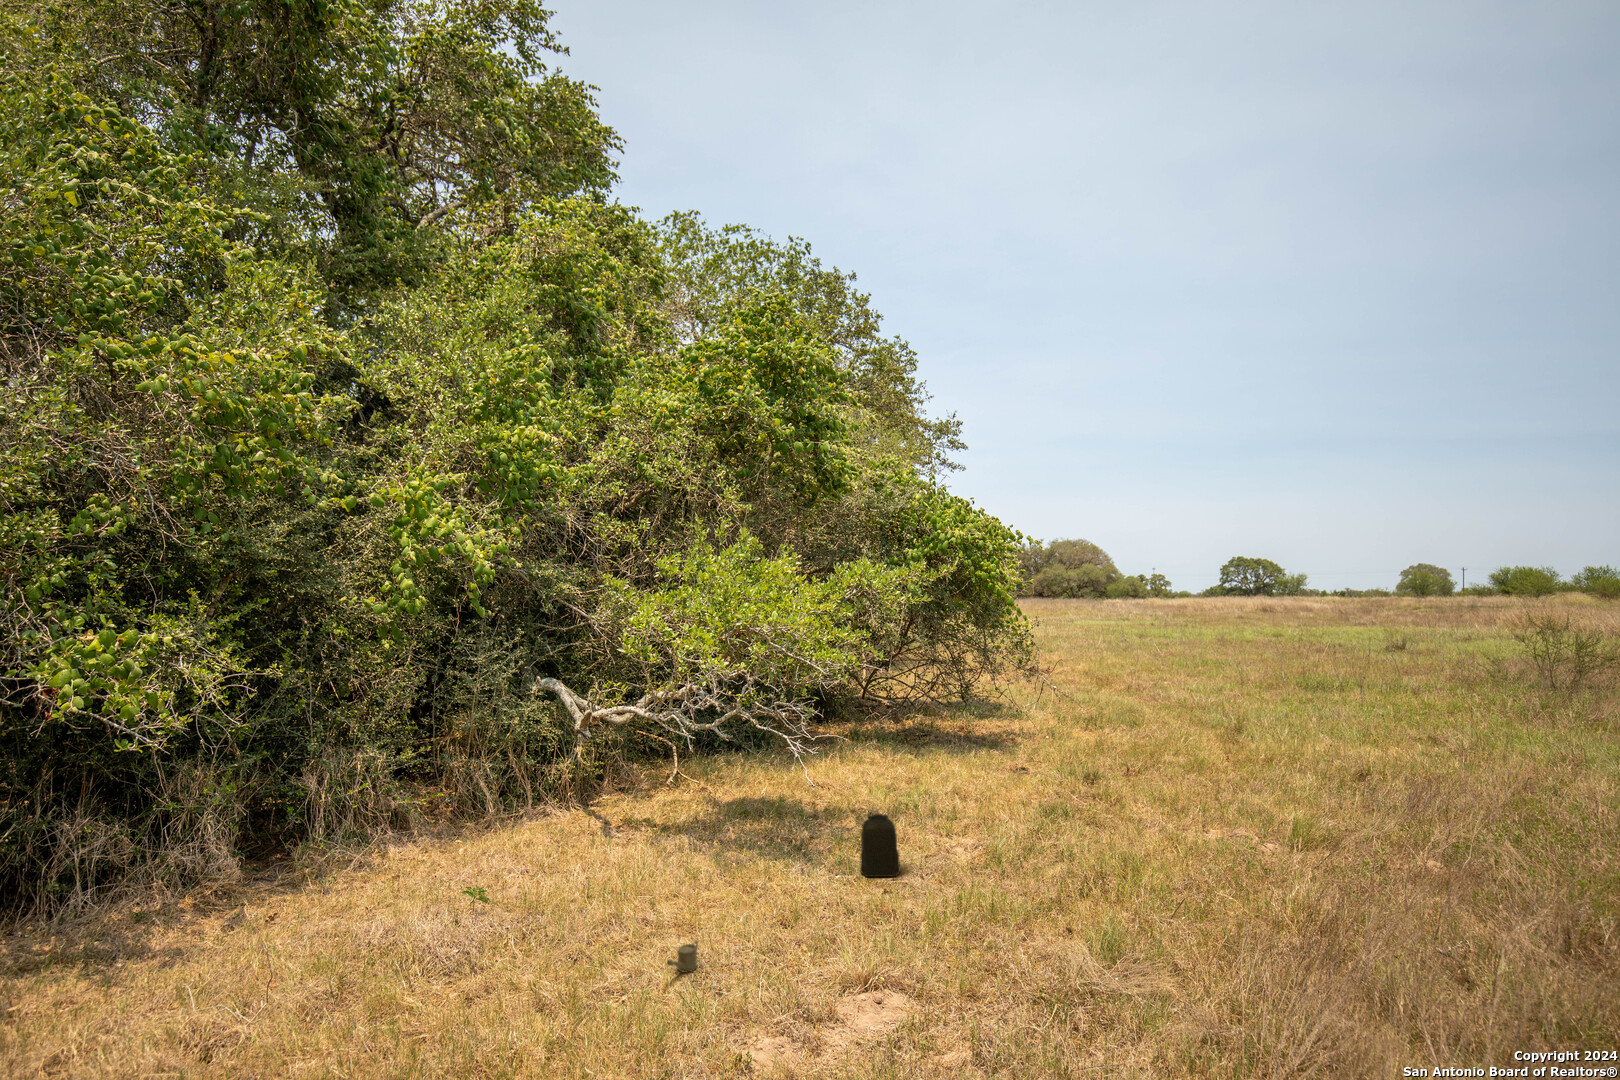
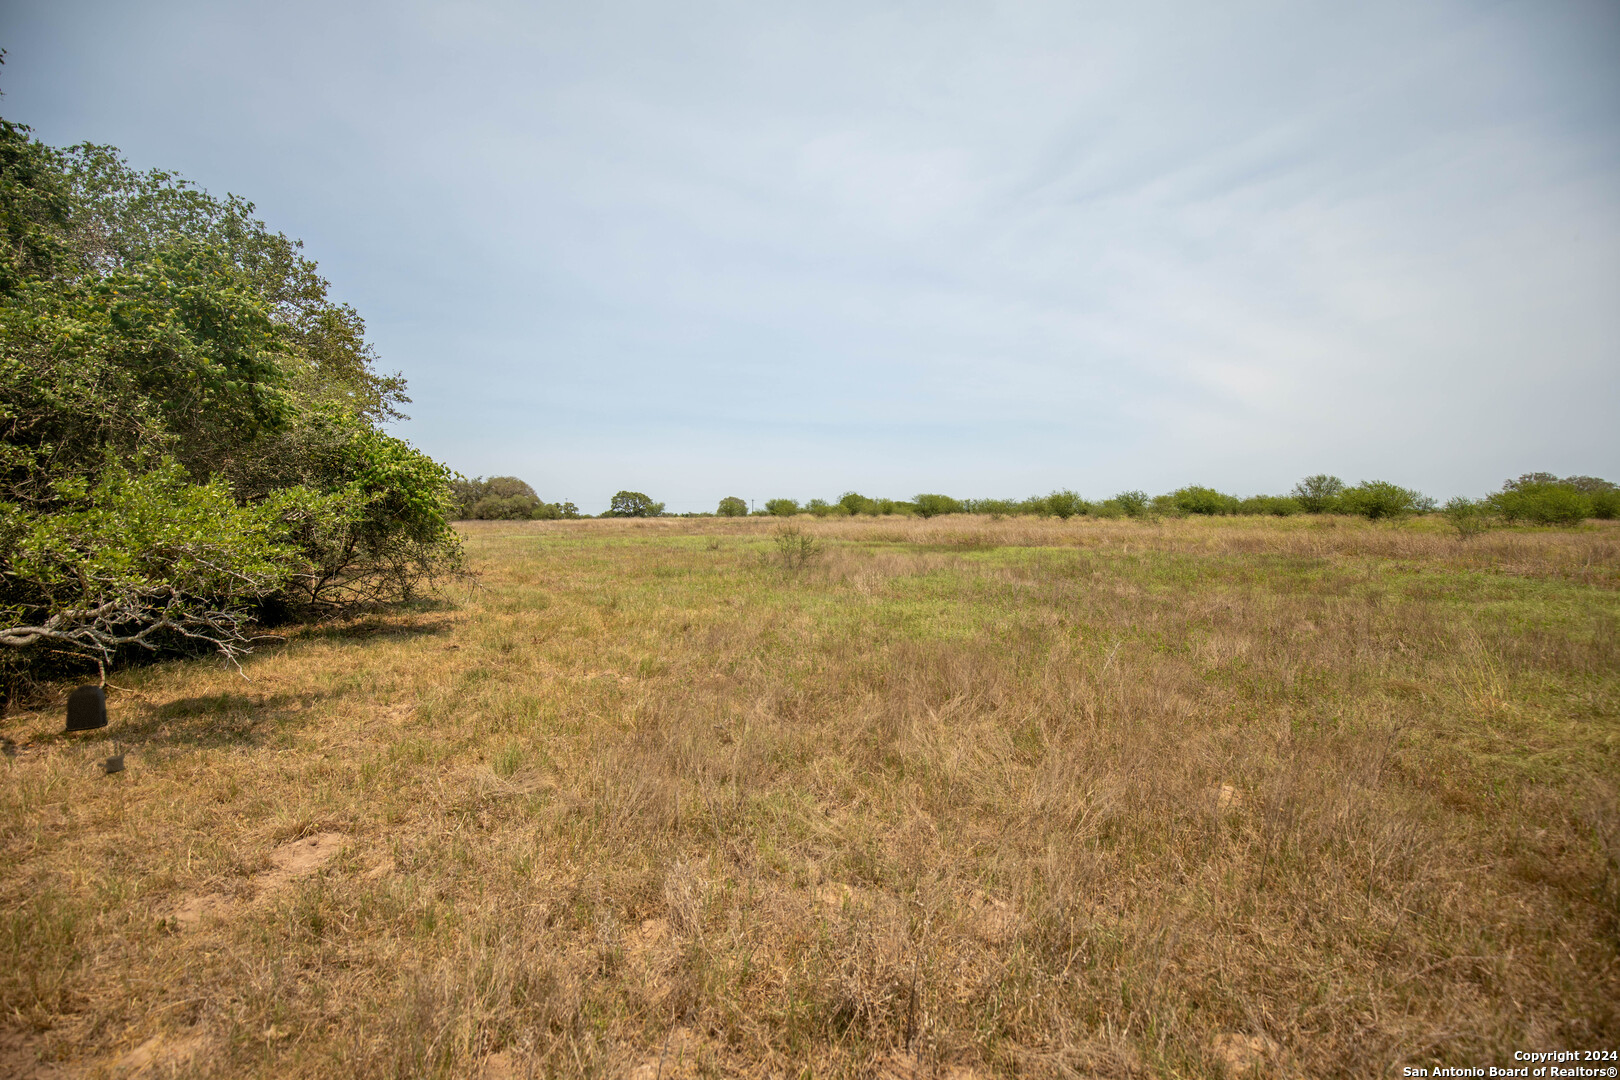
backpack: present [860,814,900,877] -> present [66,685,108,731]

